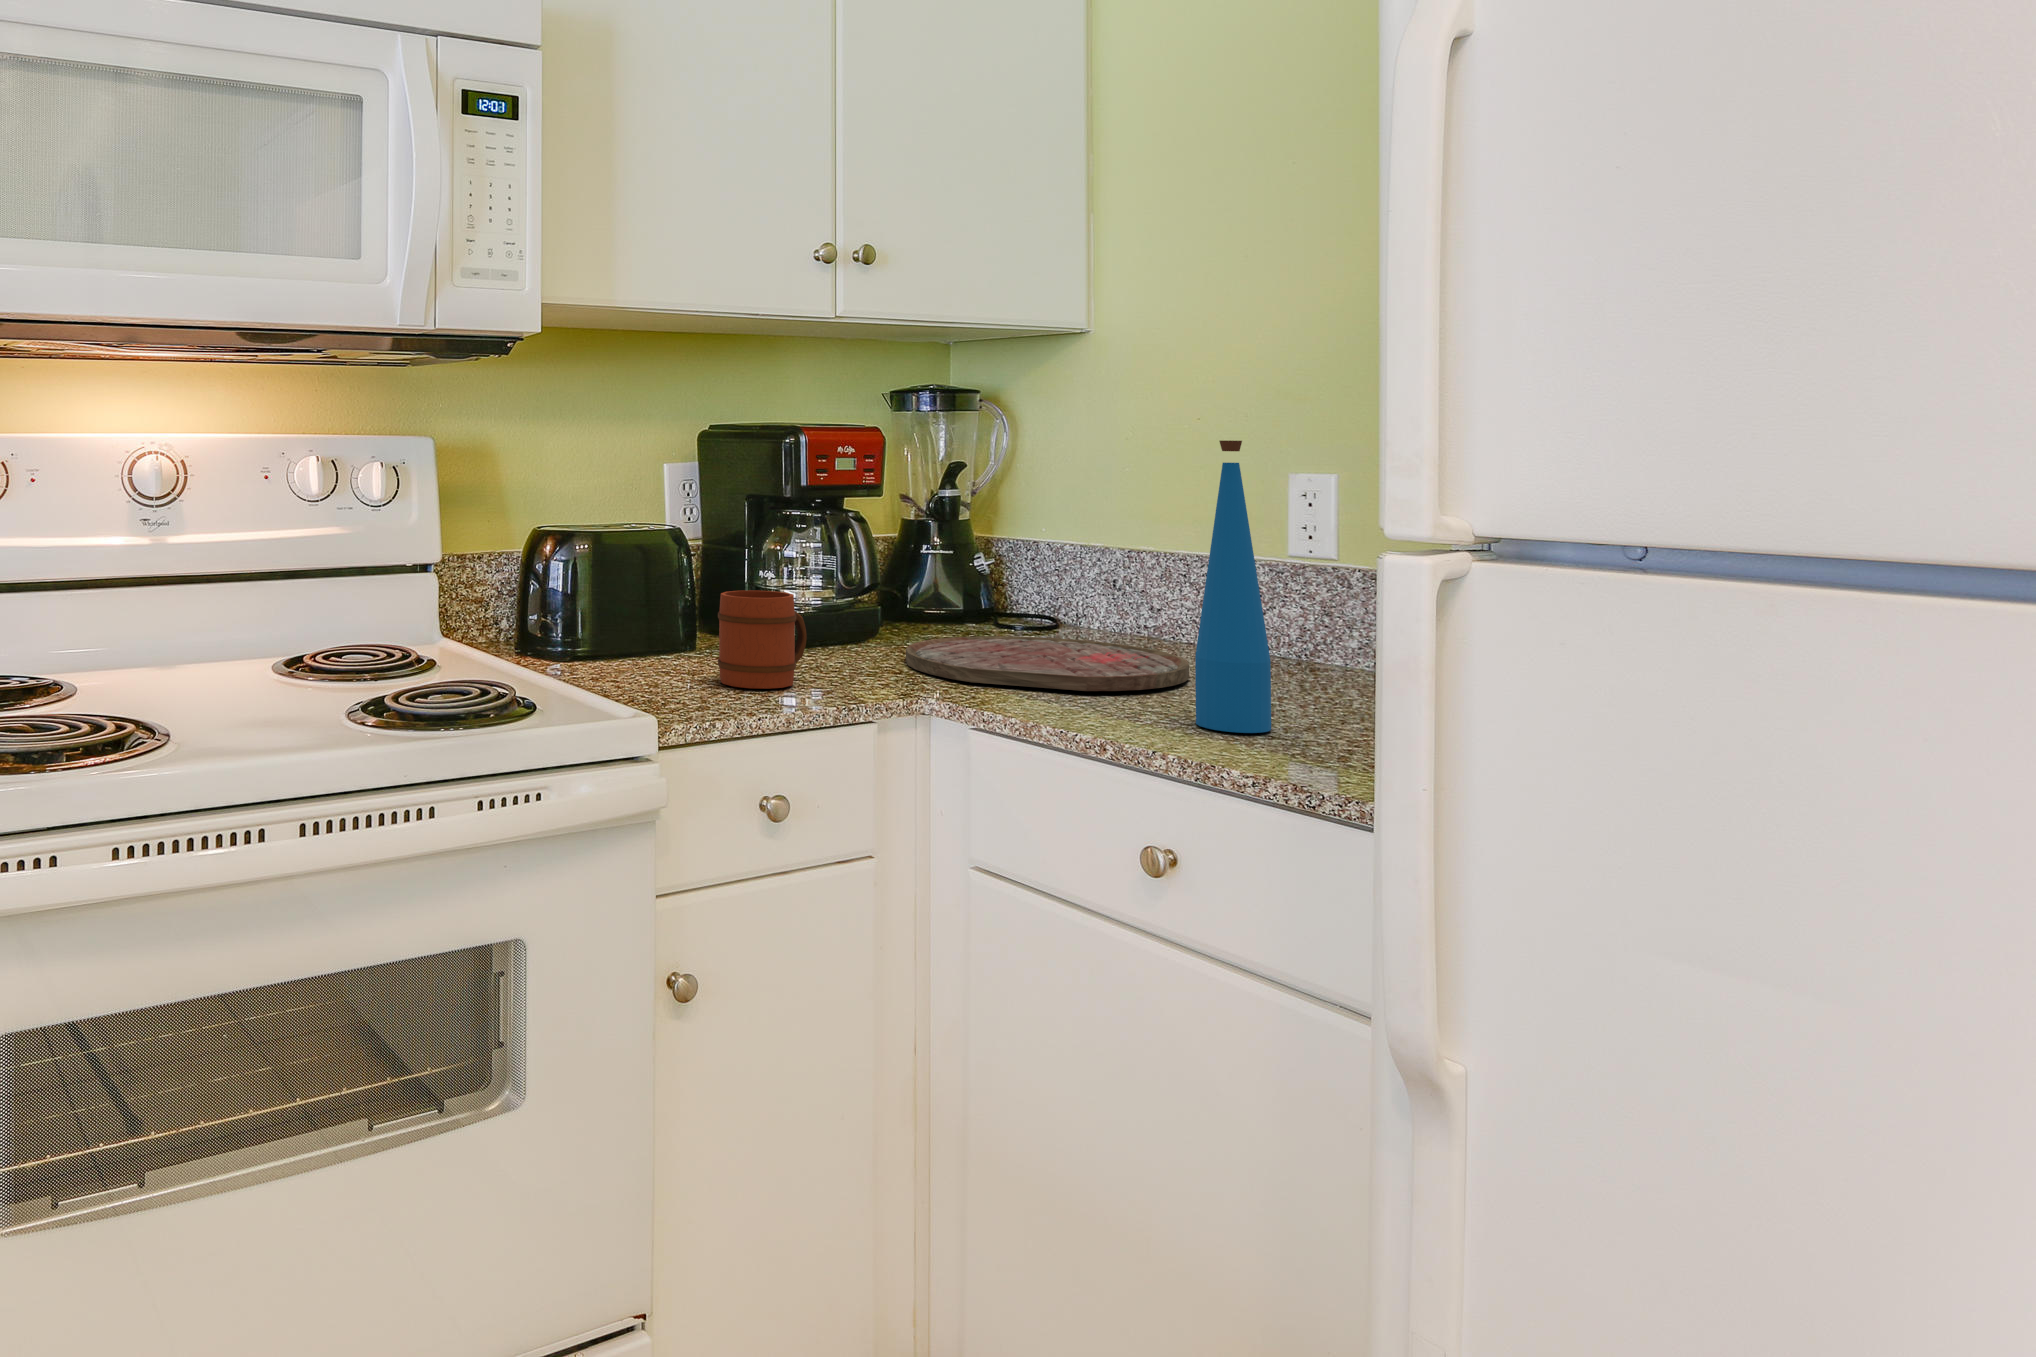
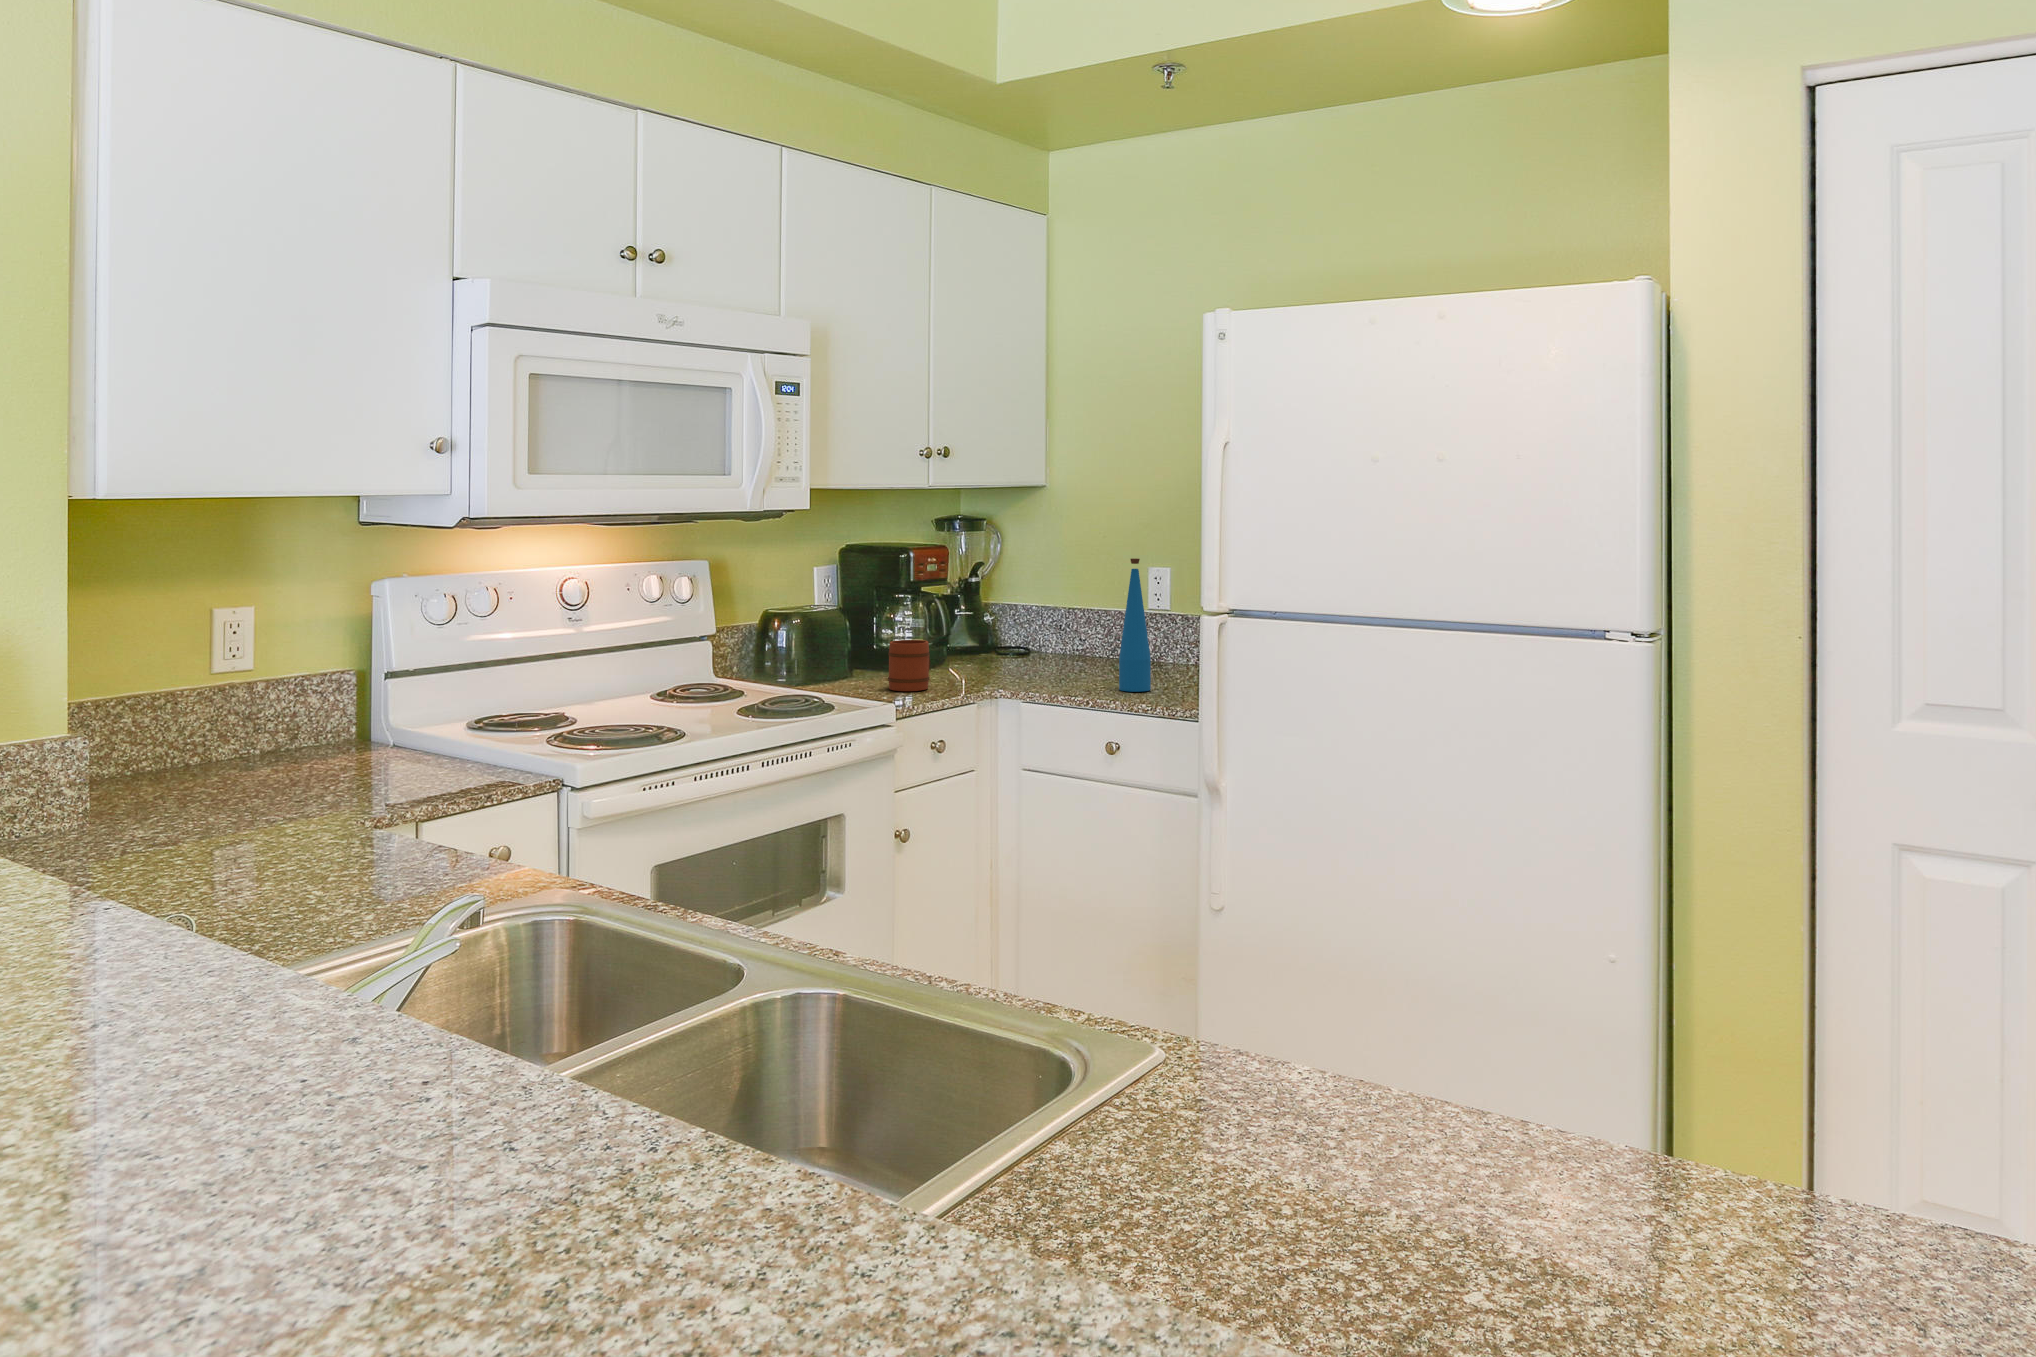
cutting board: present [906,636,1189,691] -> none [968,657,1107,681]

